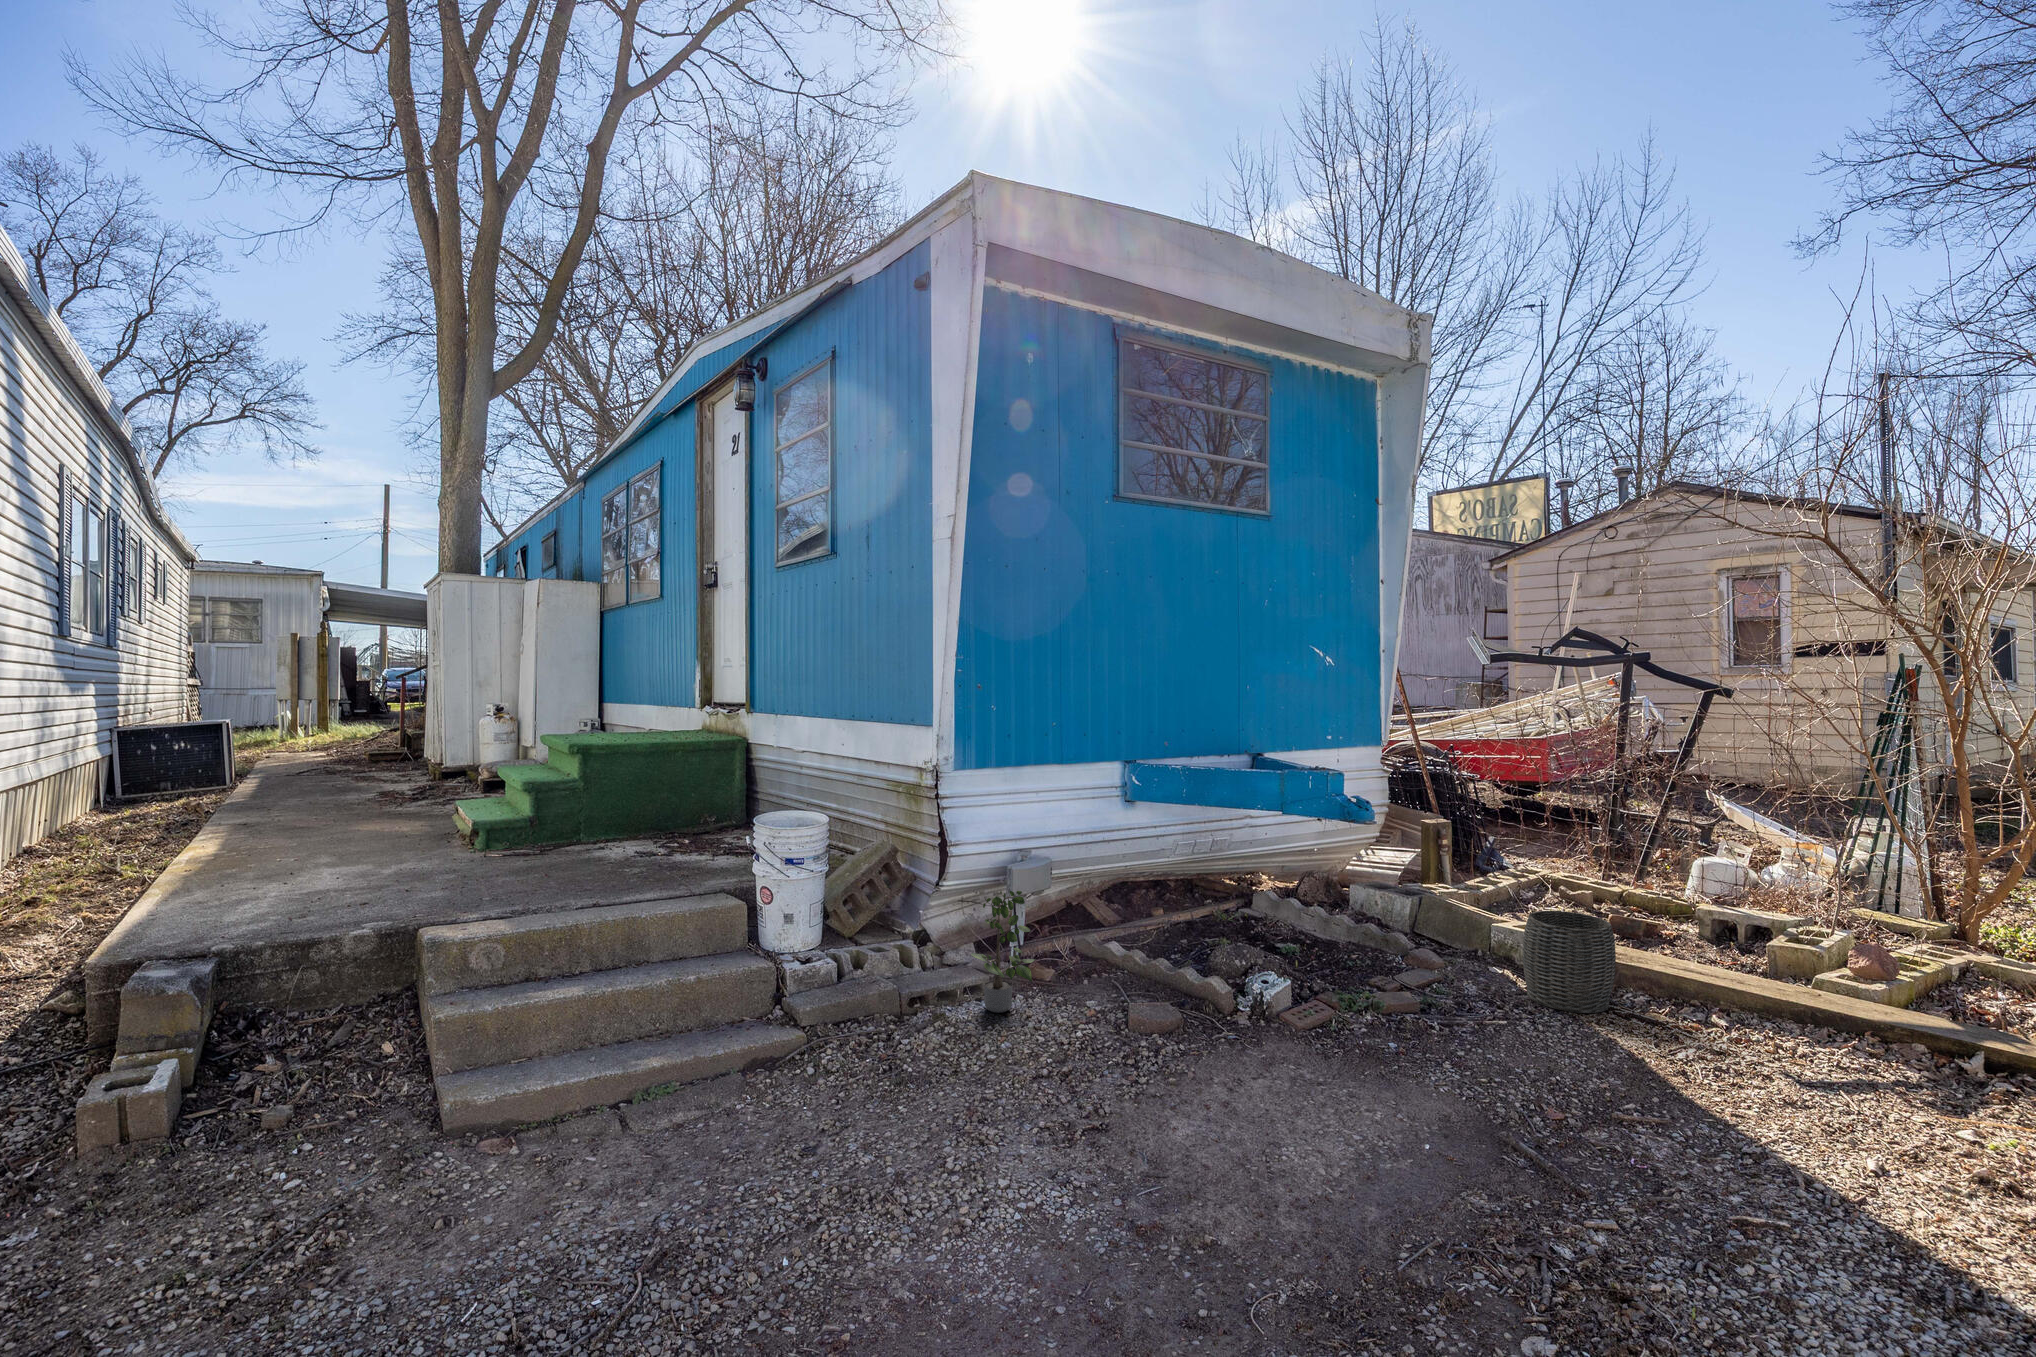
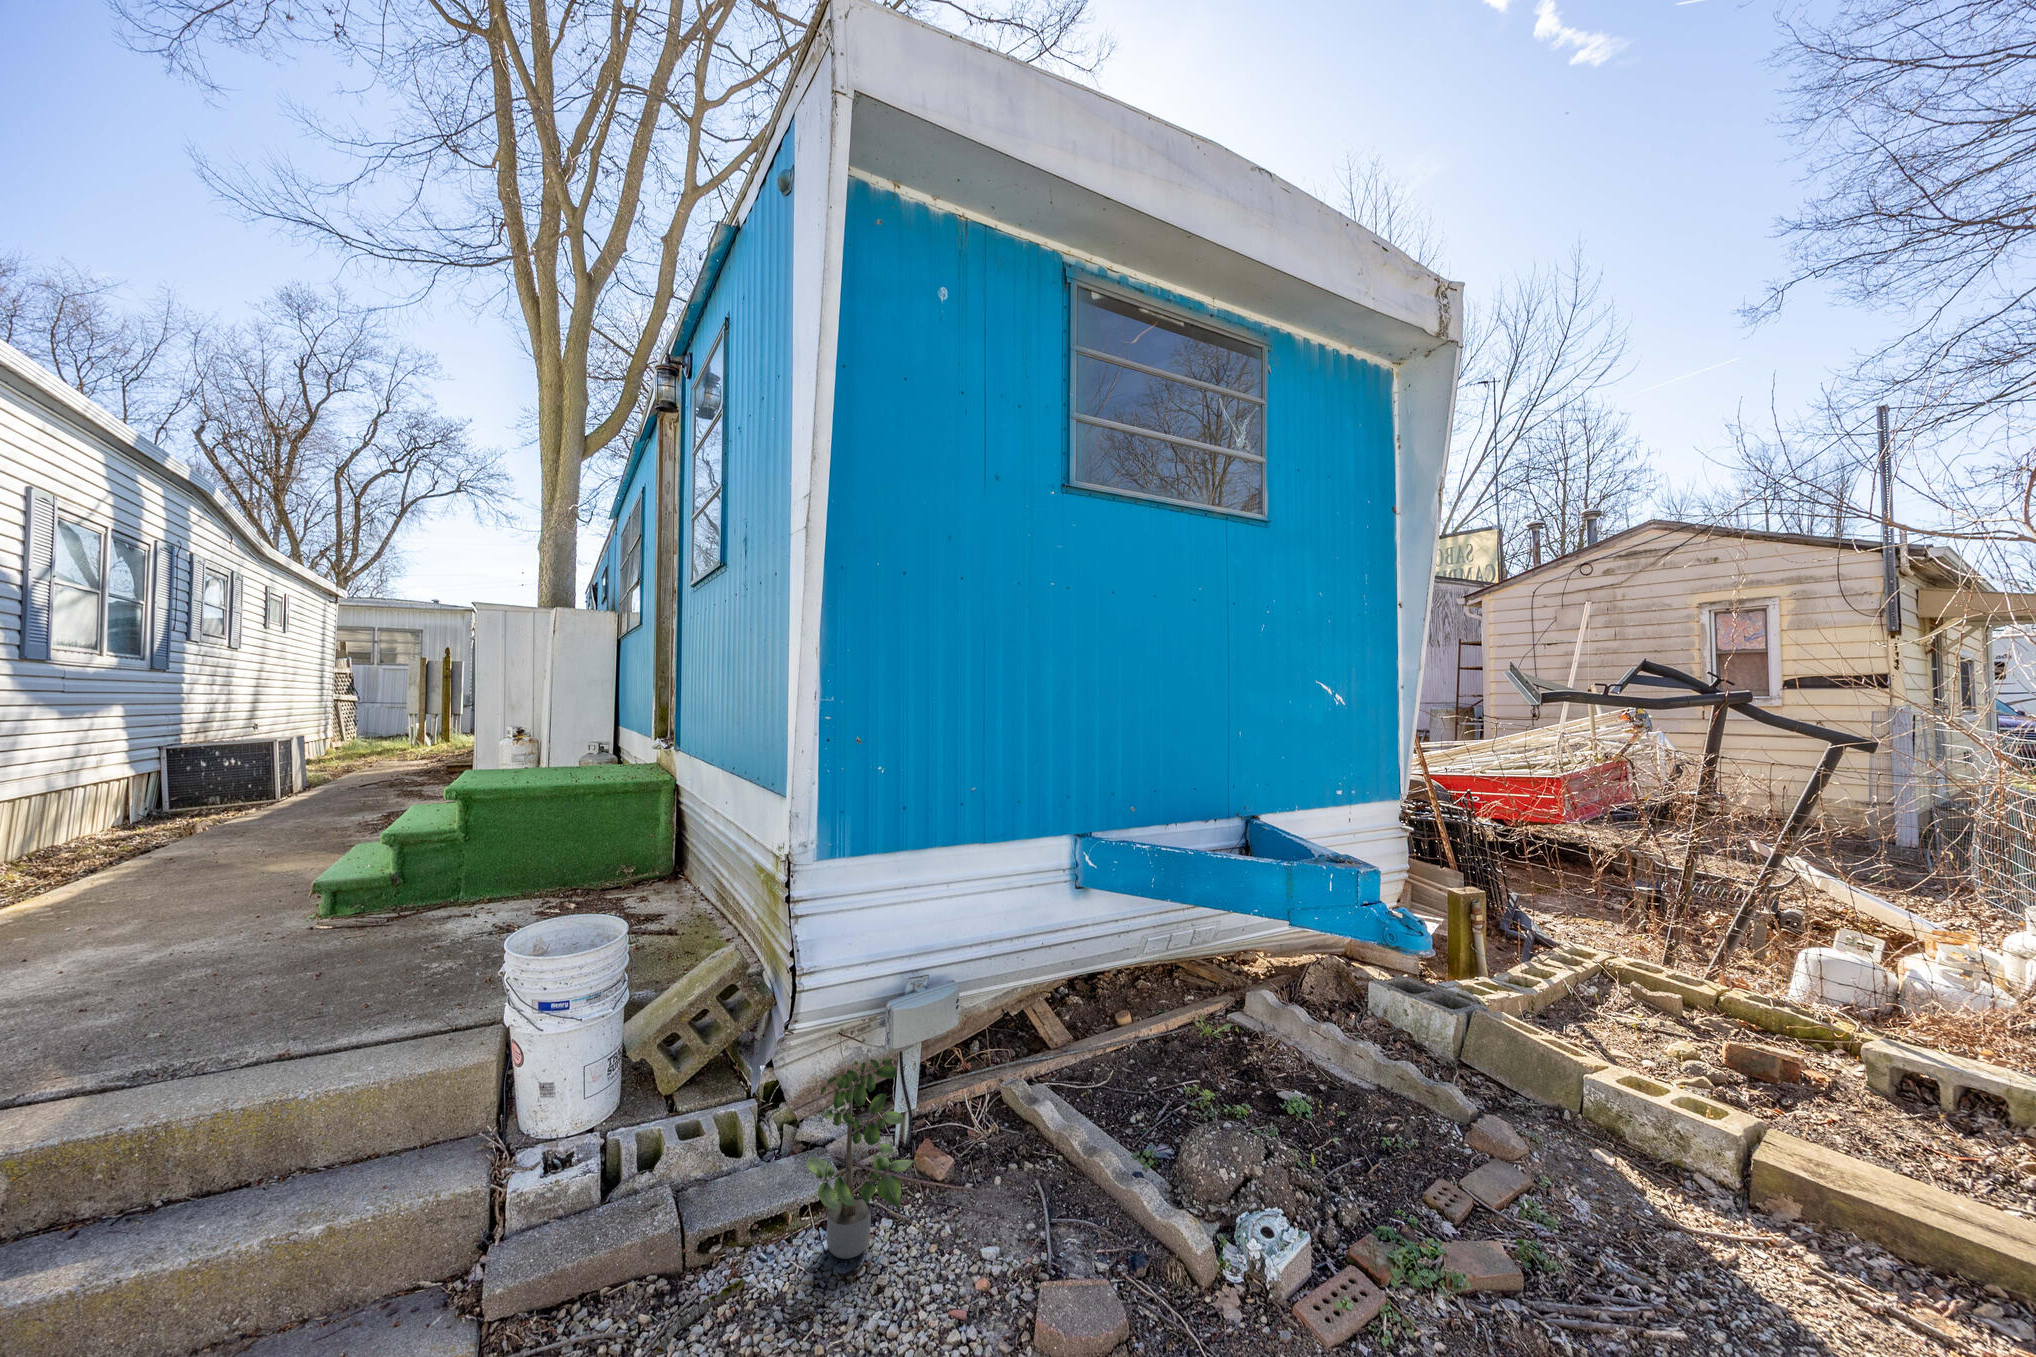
woven basket: present [1523,911,1616,1013] -> none [1665,1087,1839,1286]

